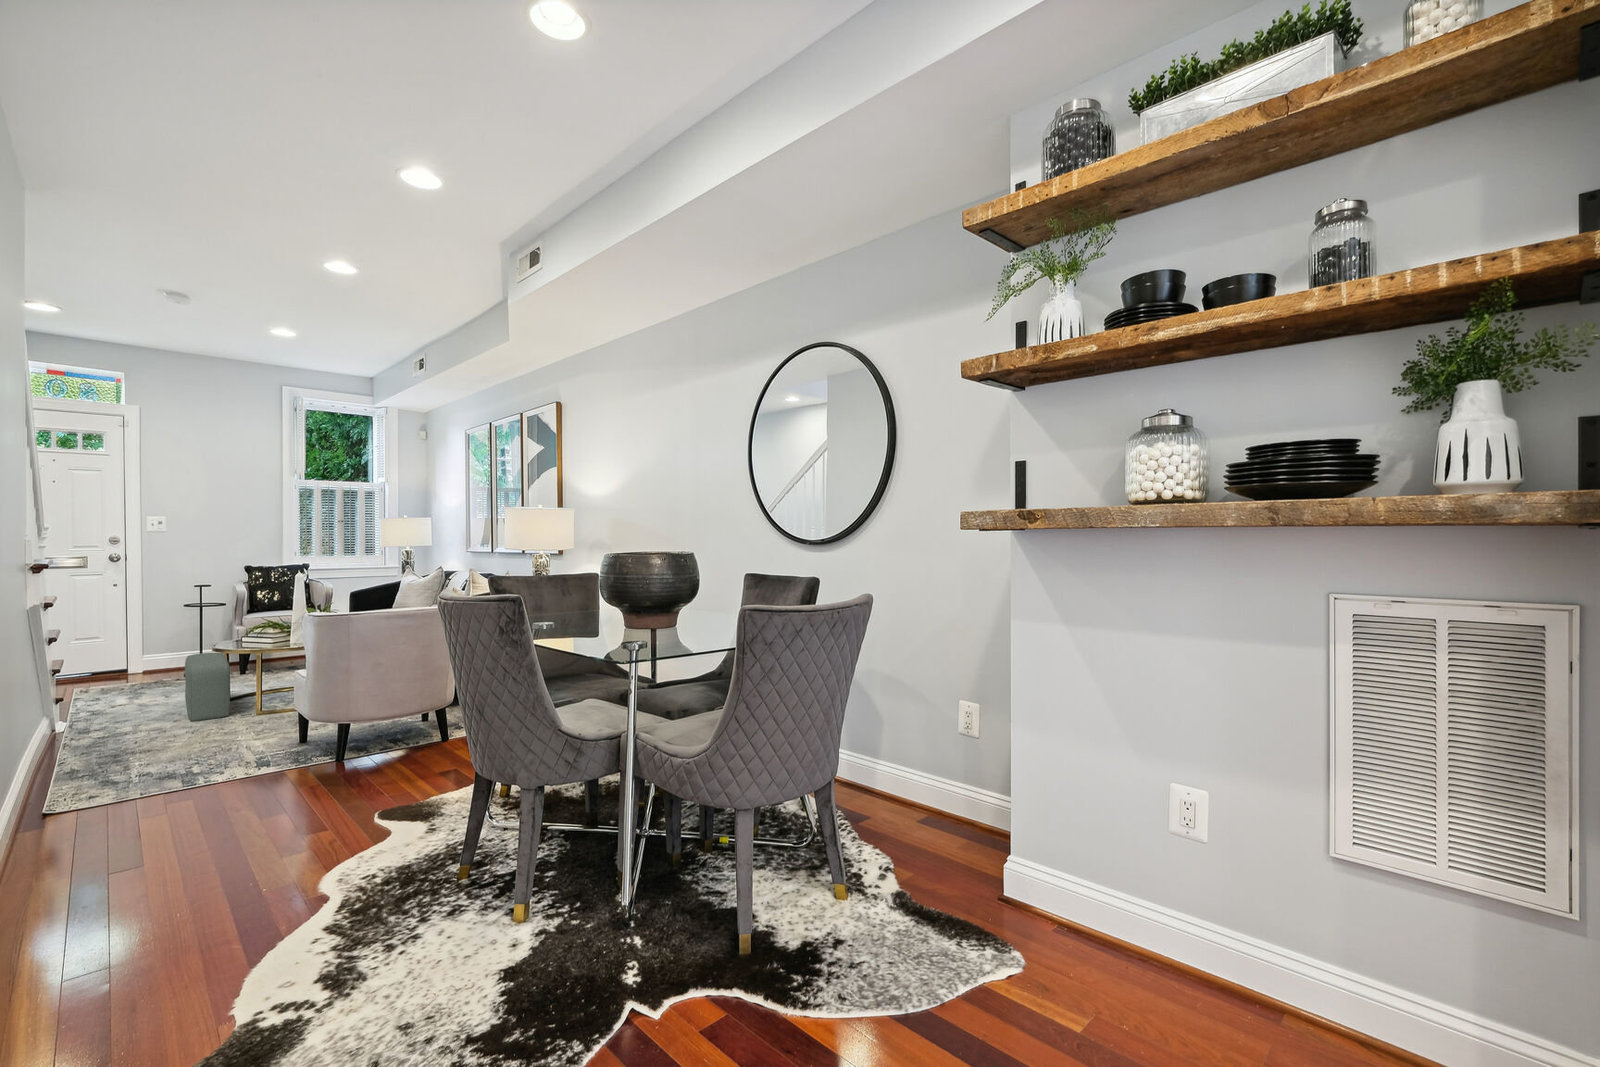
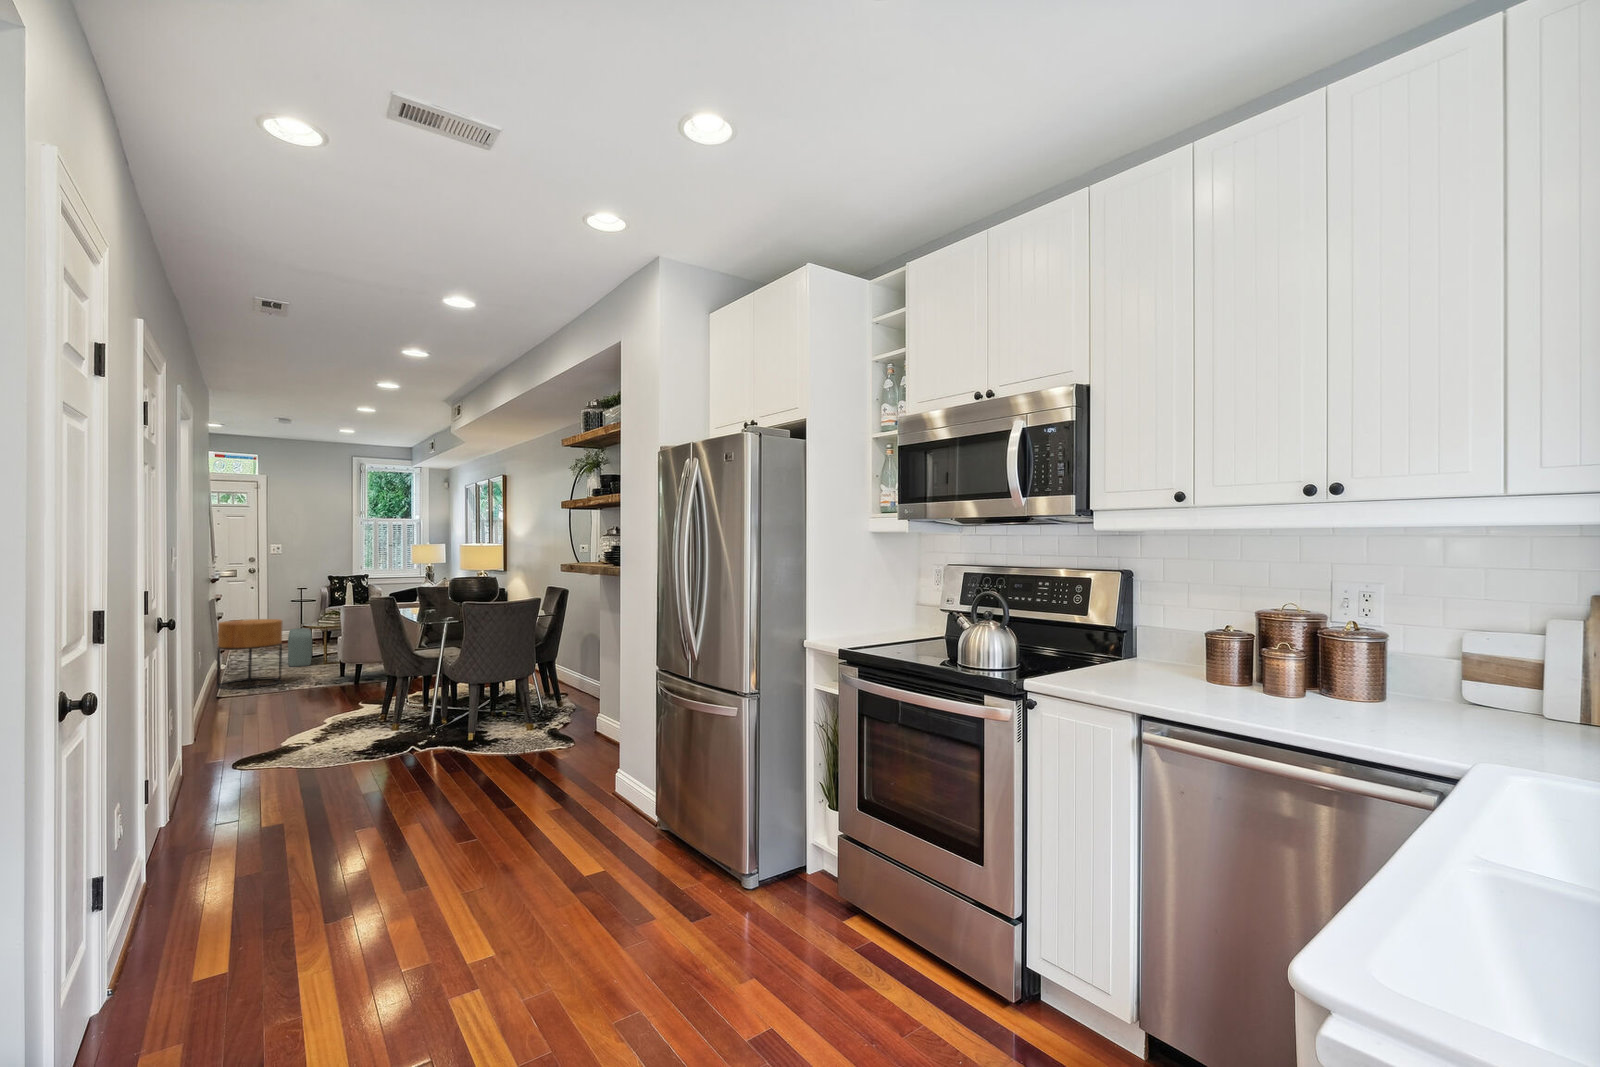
side table: none [46,645,183,788] -> present [217,619,282,689]

